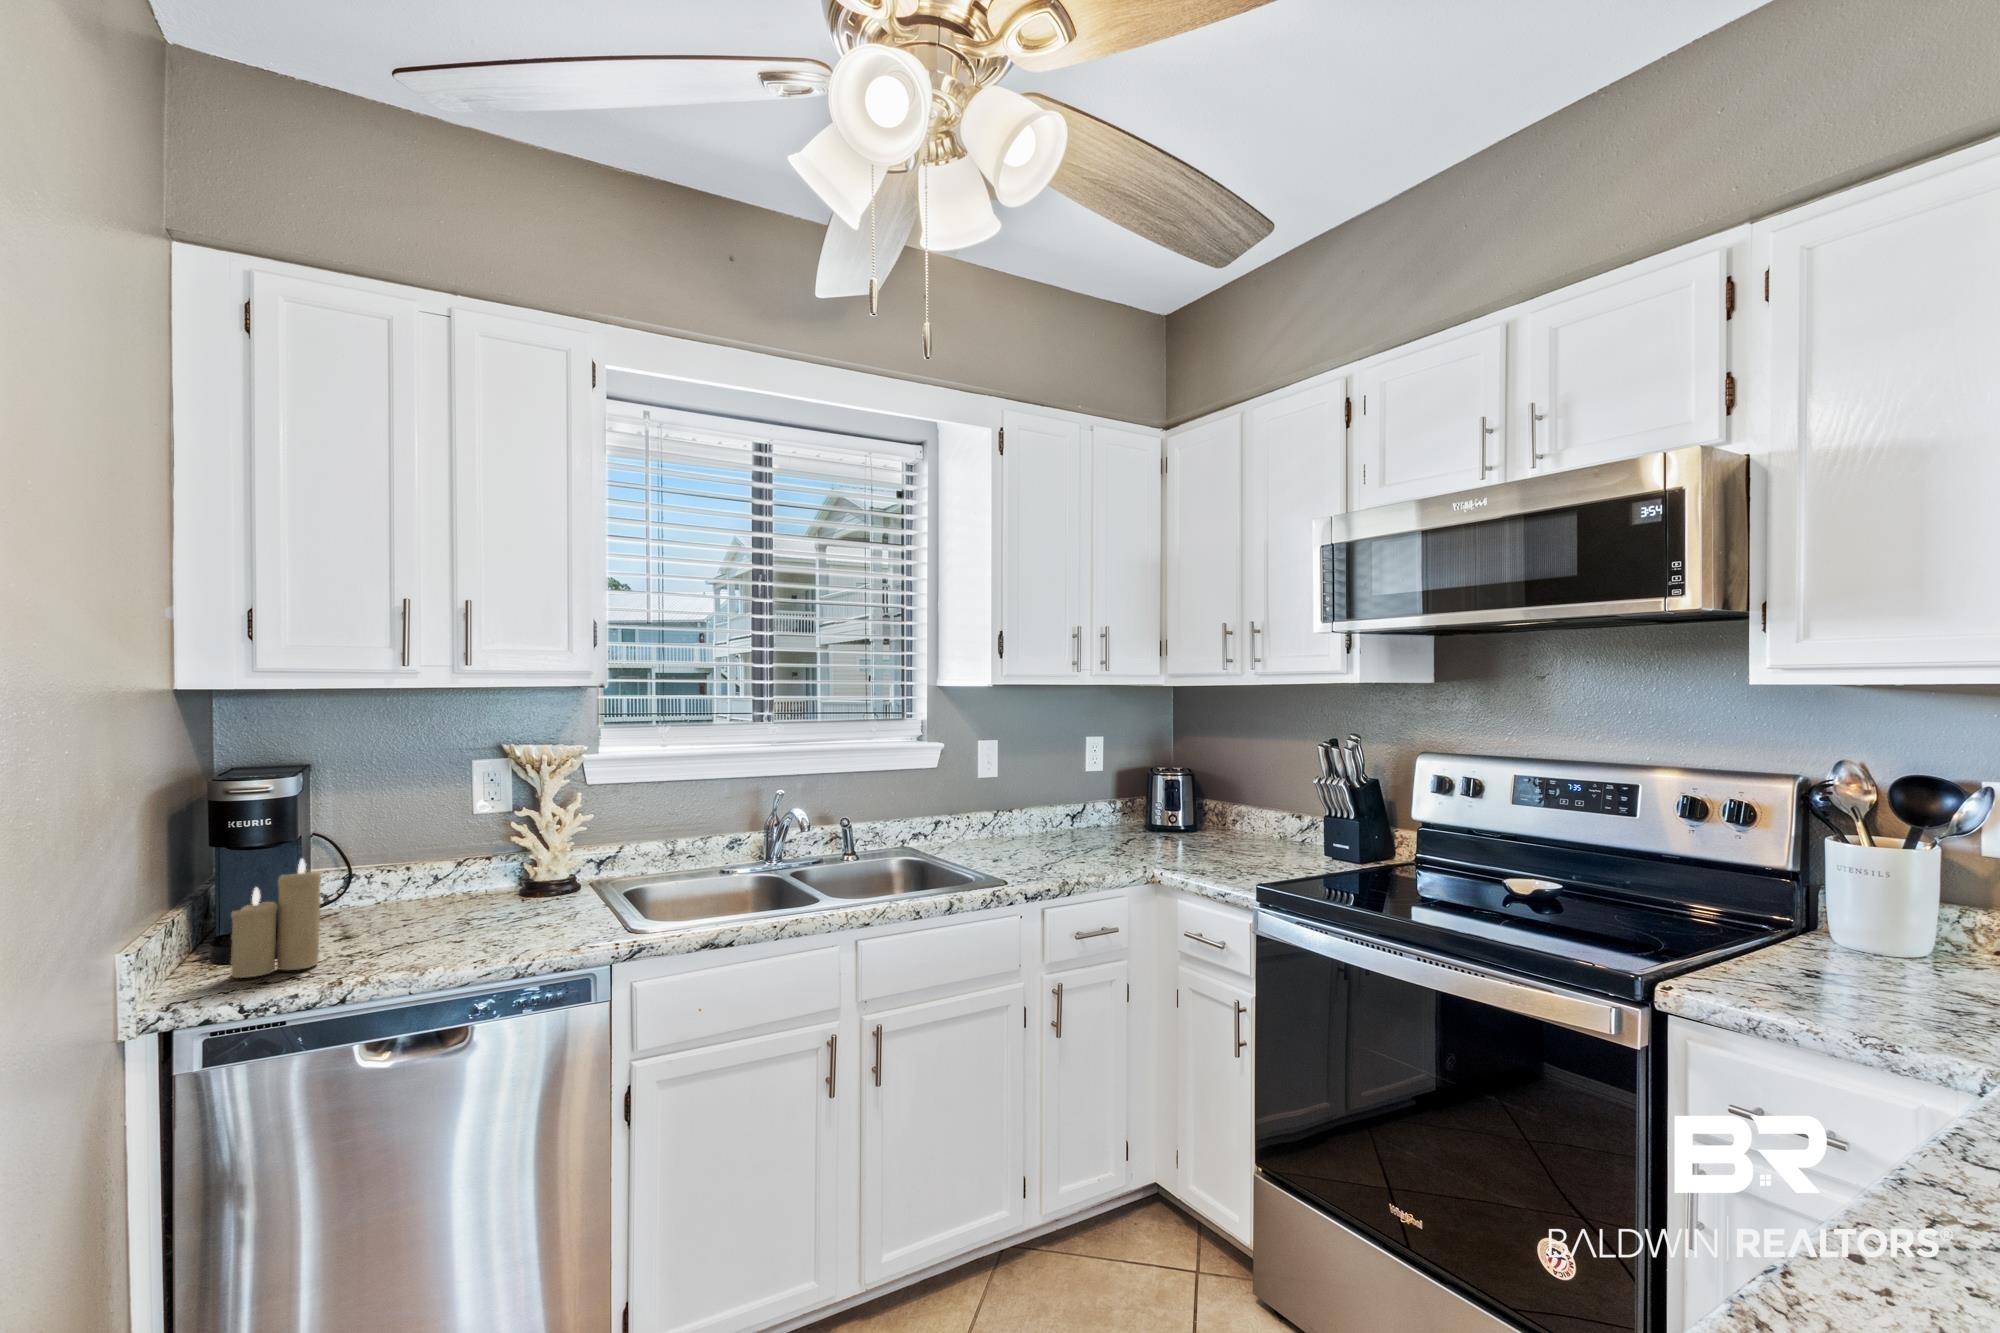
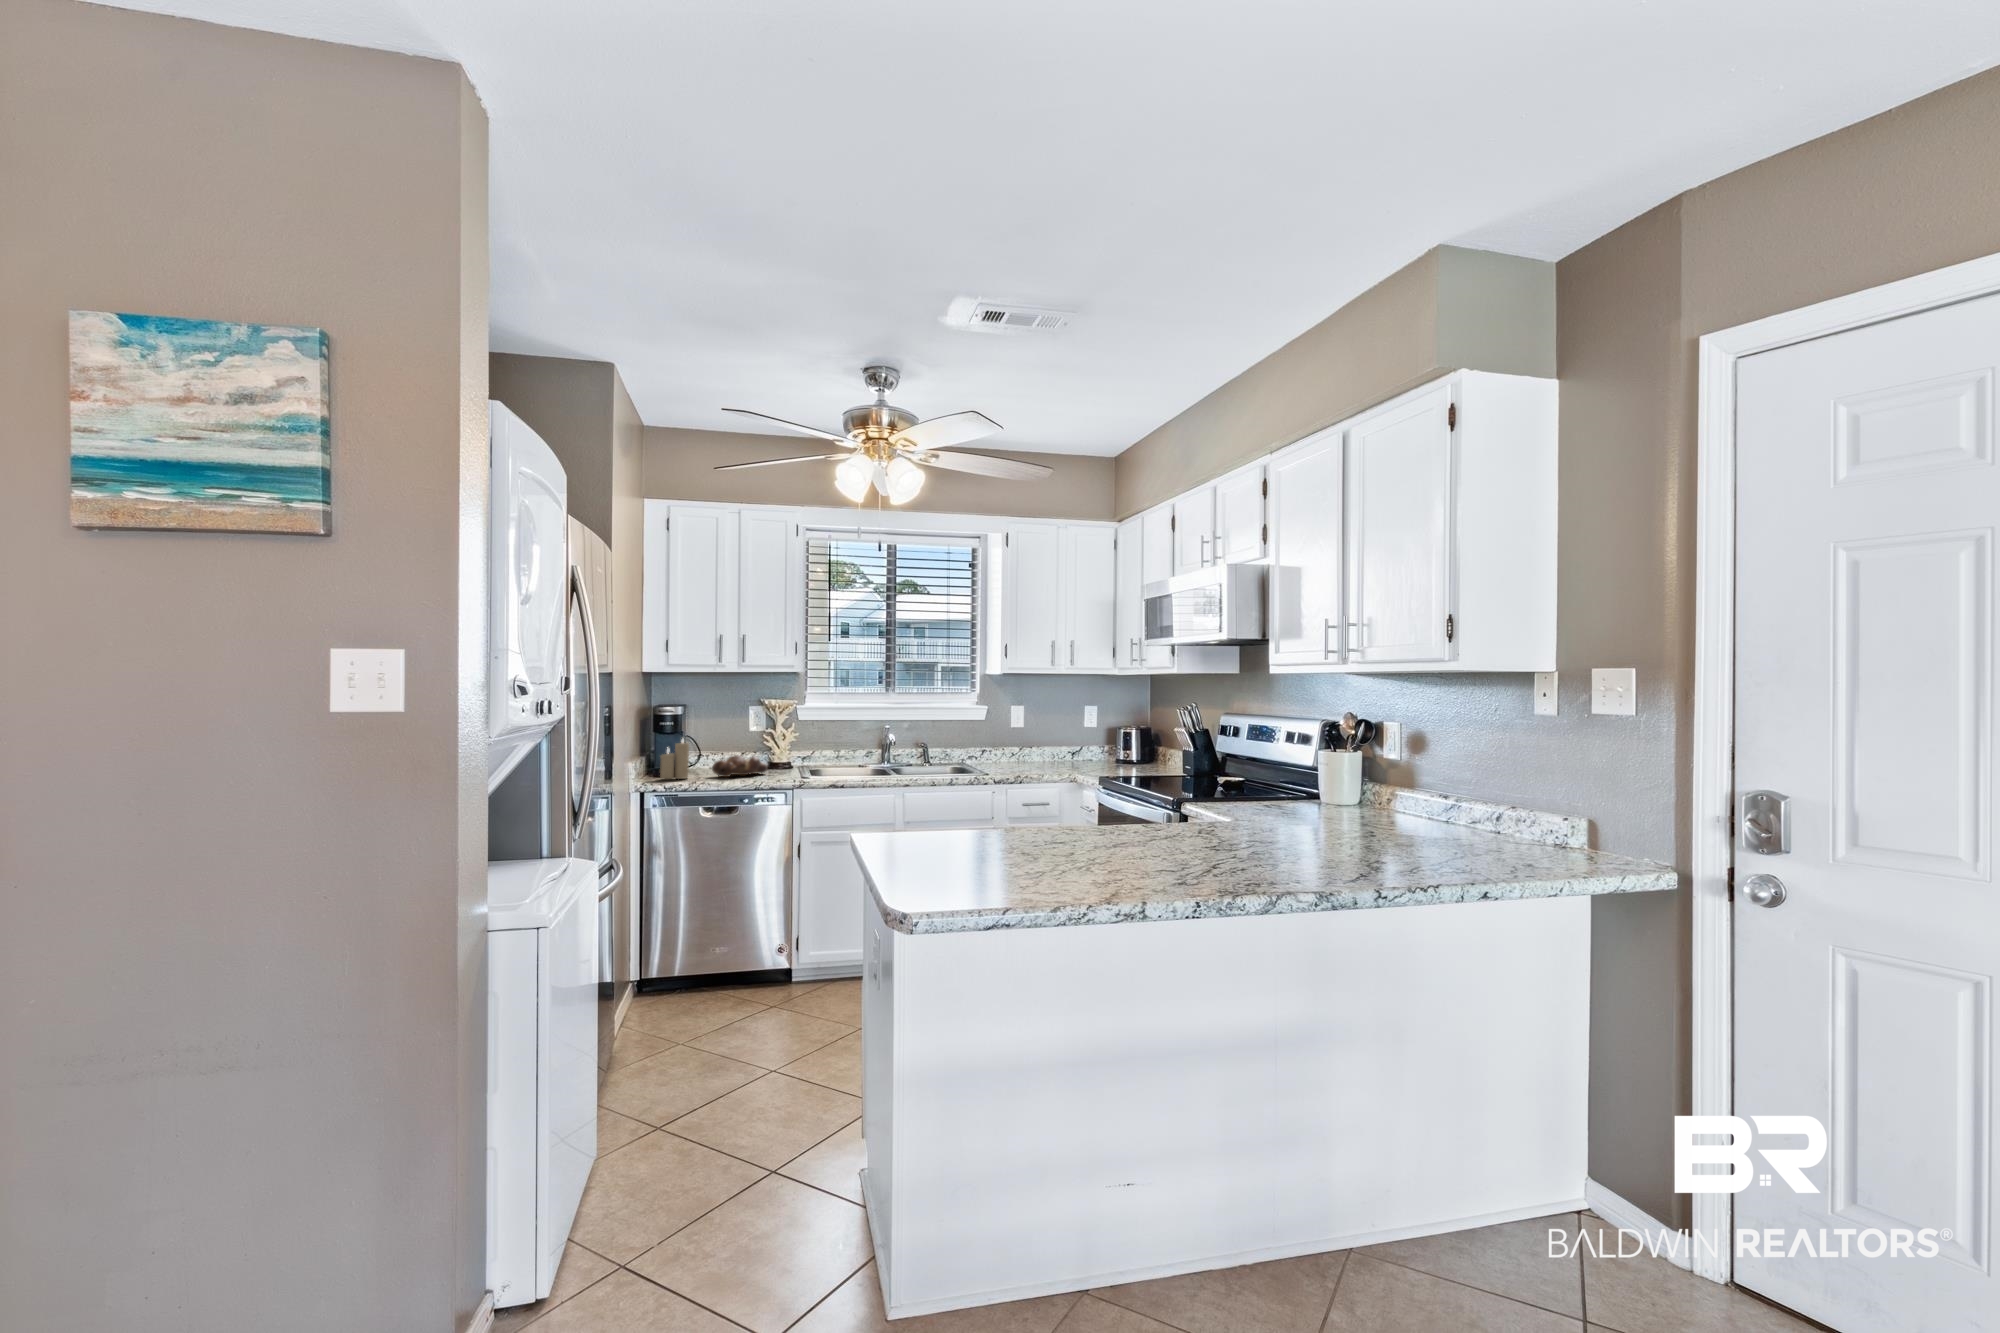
bread loaf: none [387,885,534,950] -> present [712,755,768,777]

